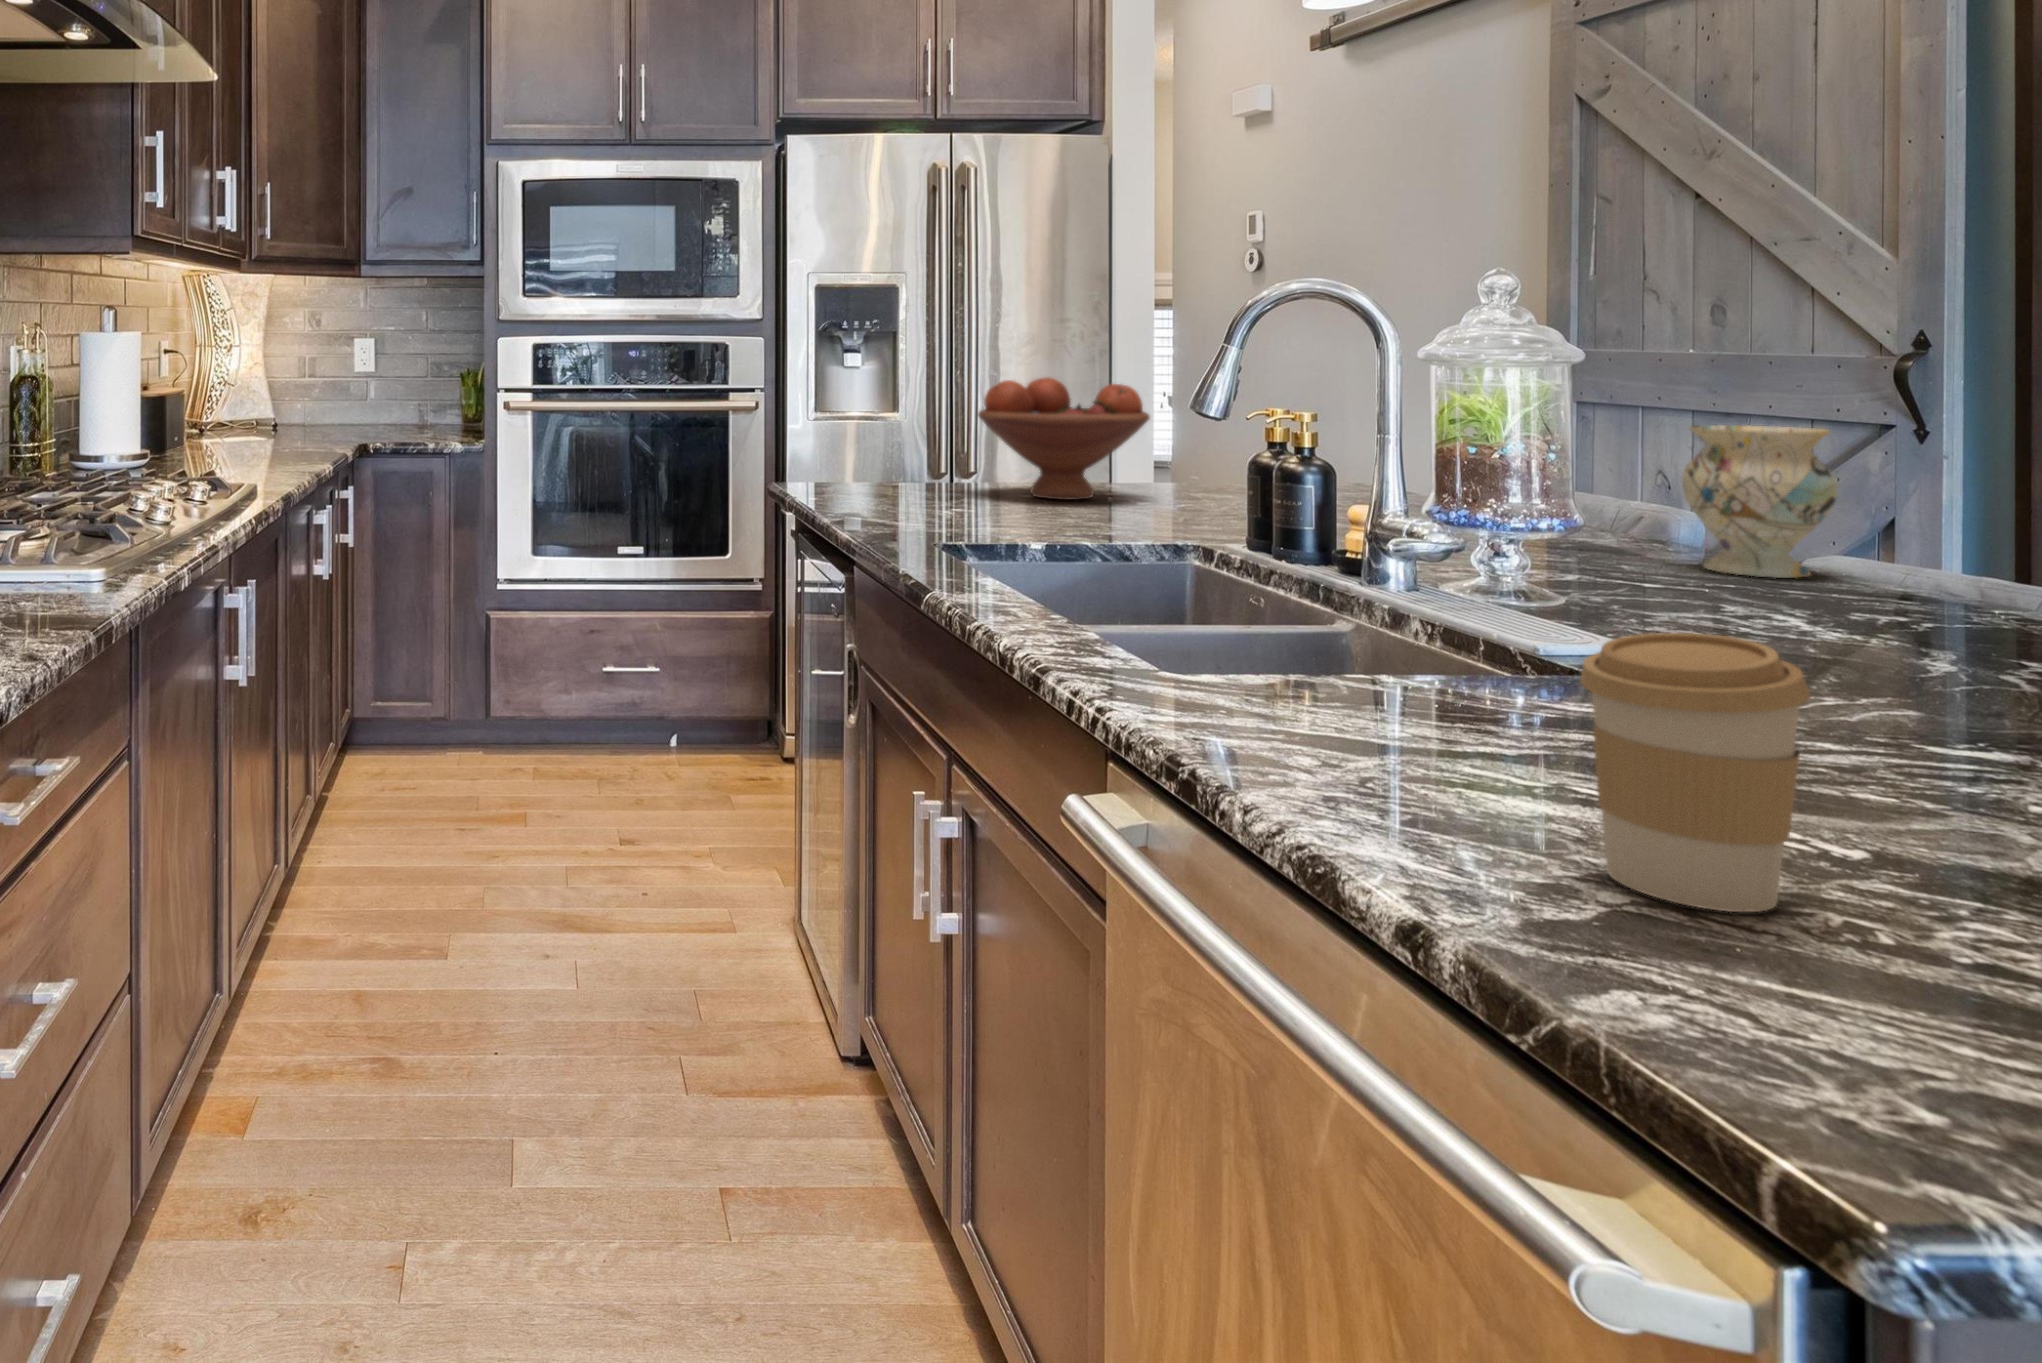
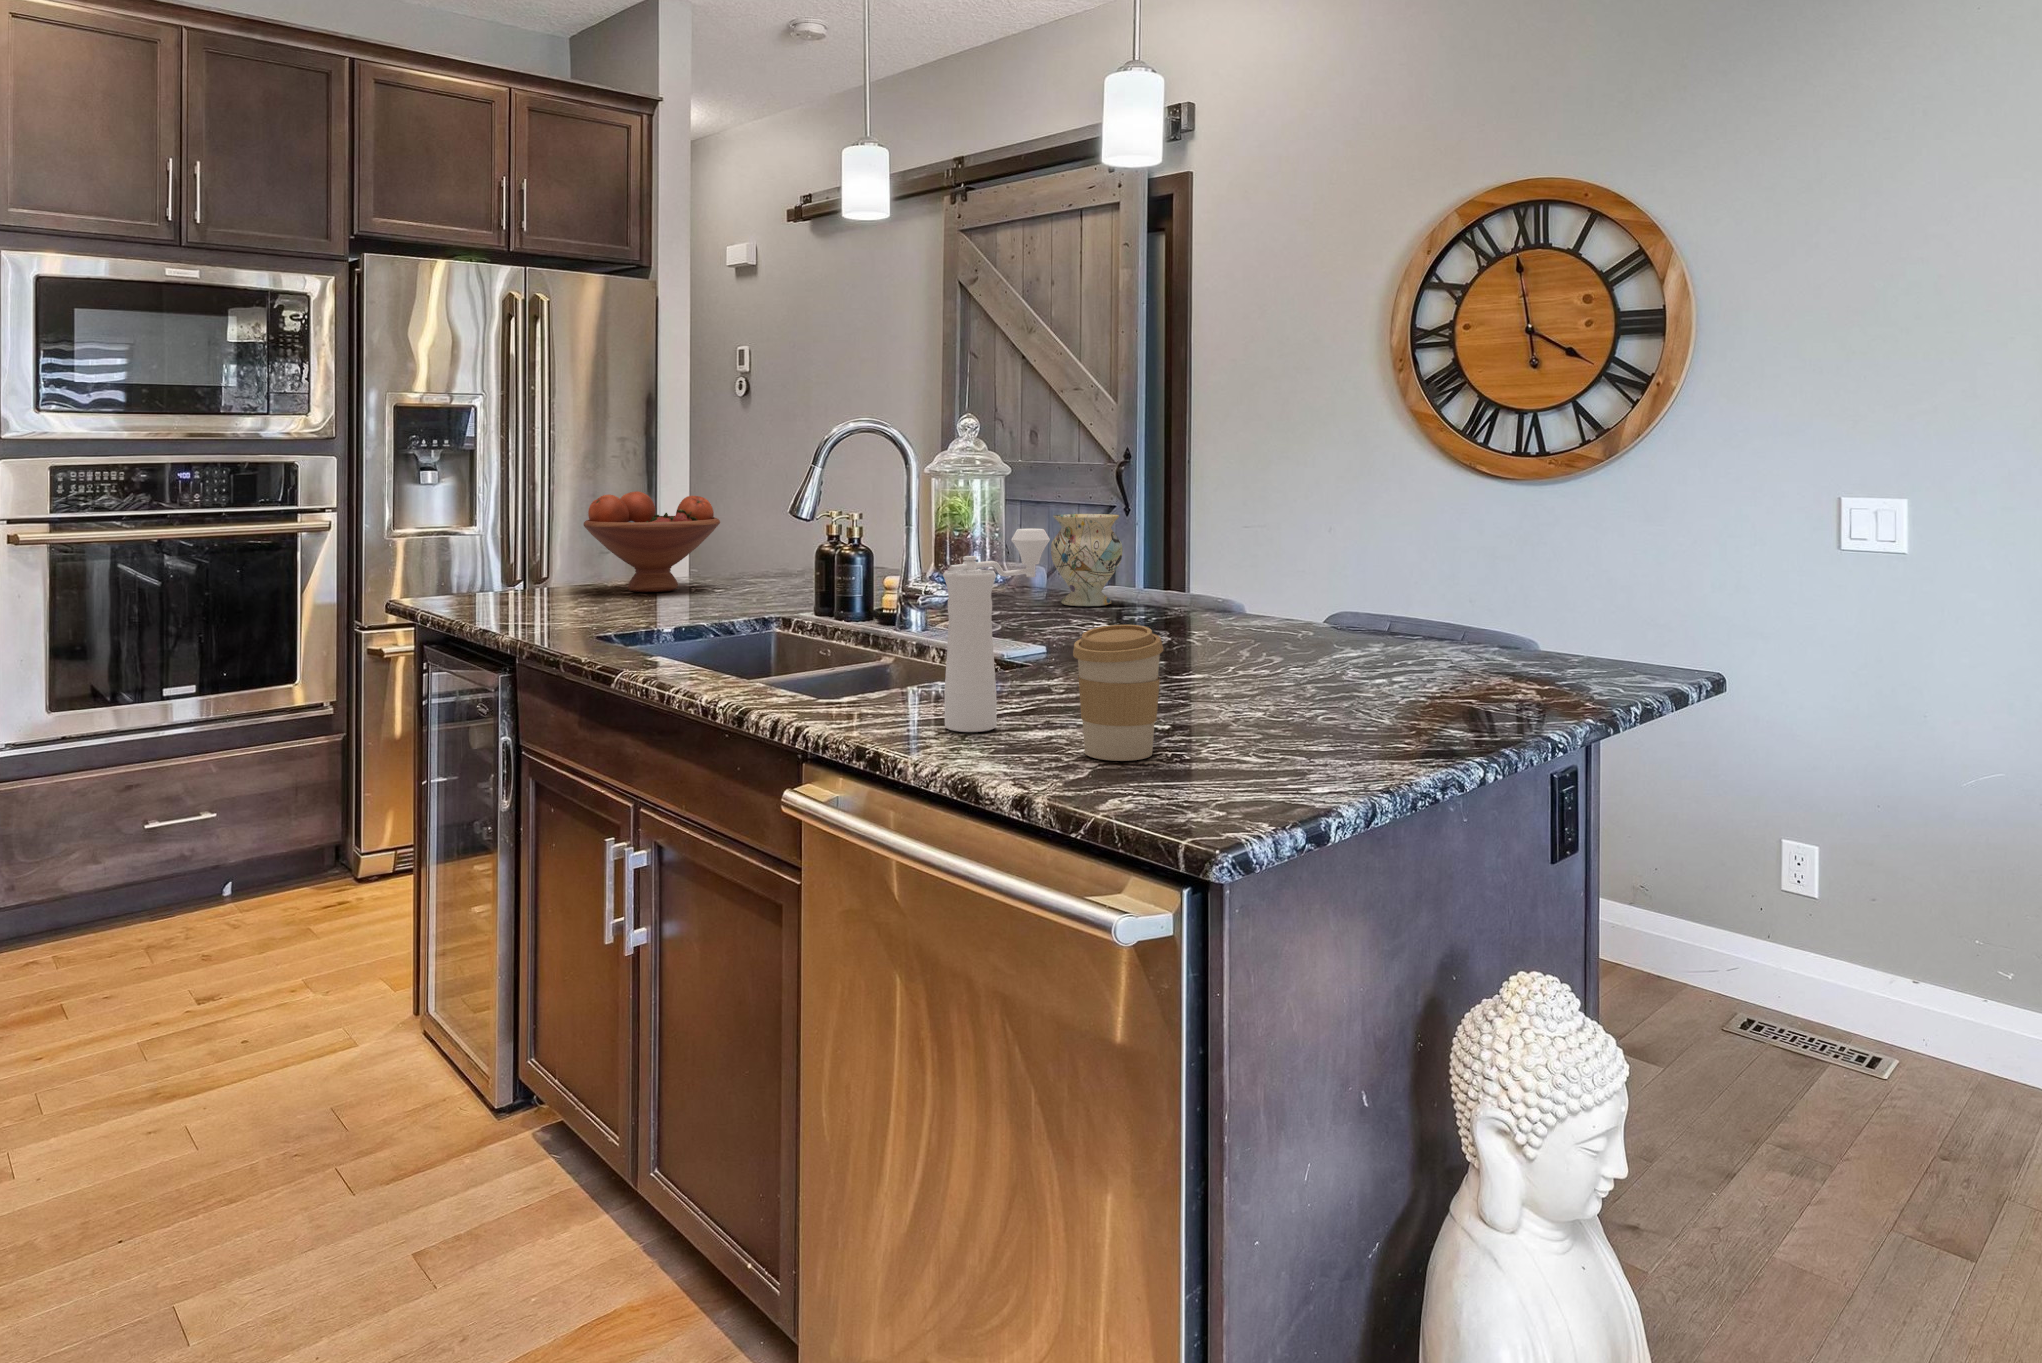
pepper mill: none [1339,440,1576,781] -> present [943,528,1050,732]

